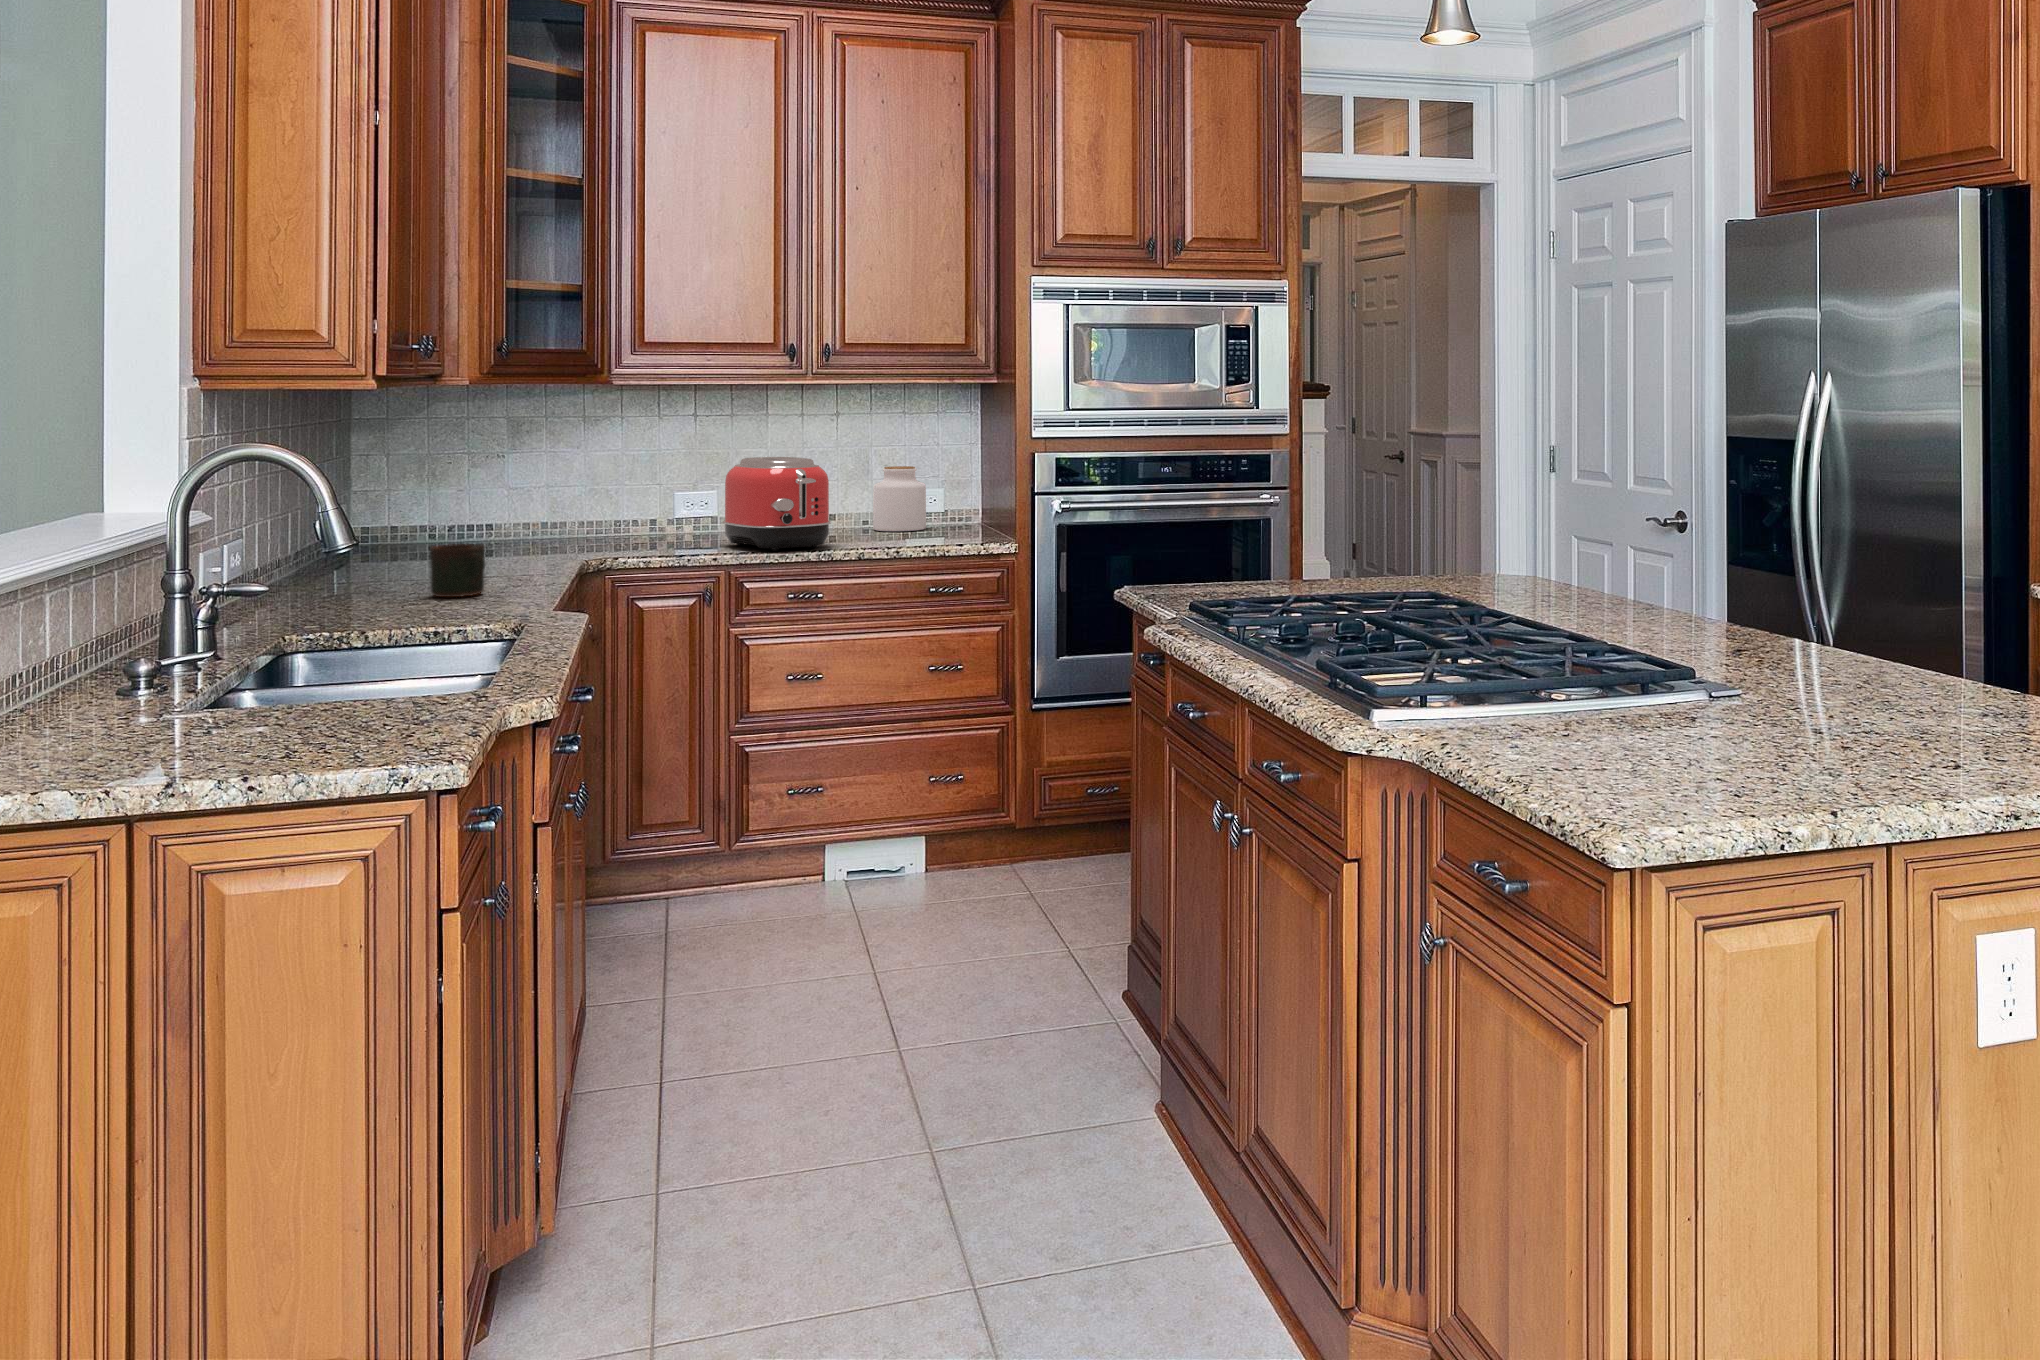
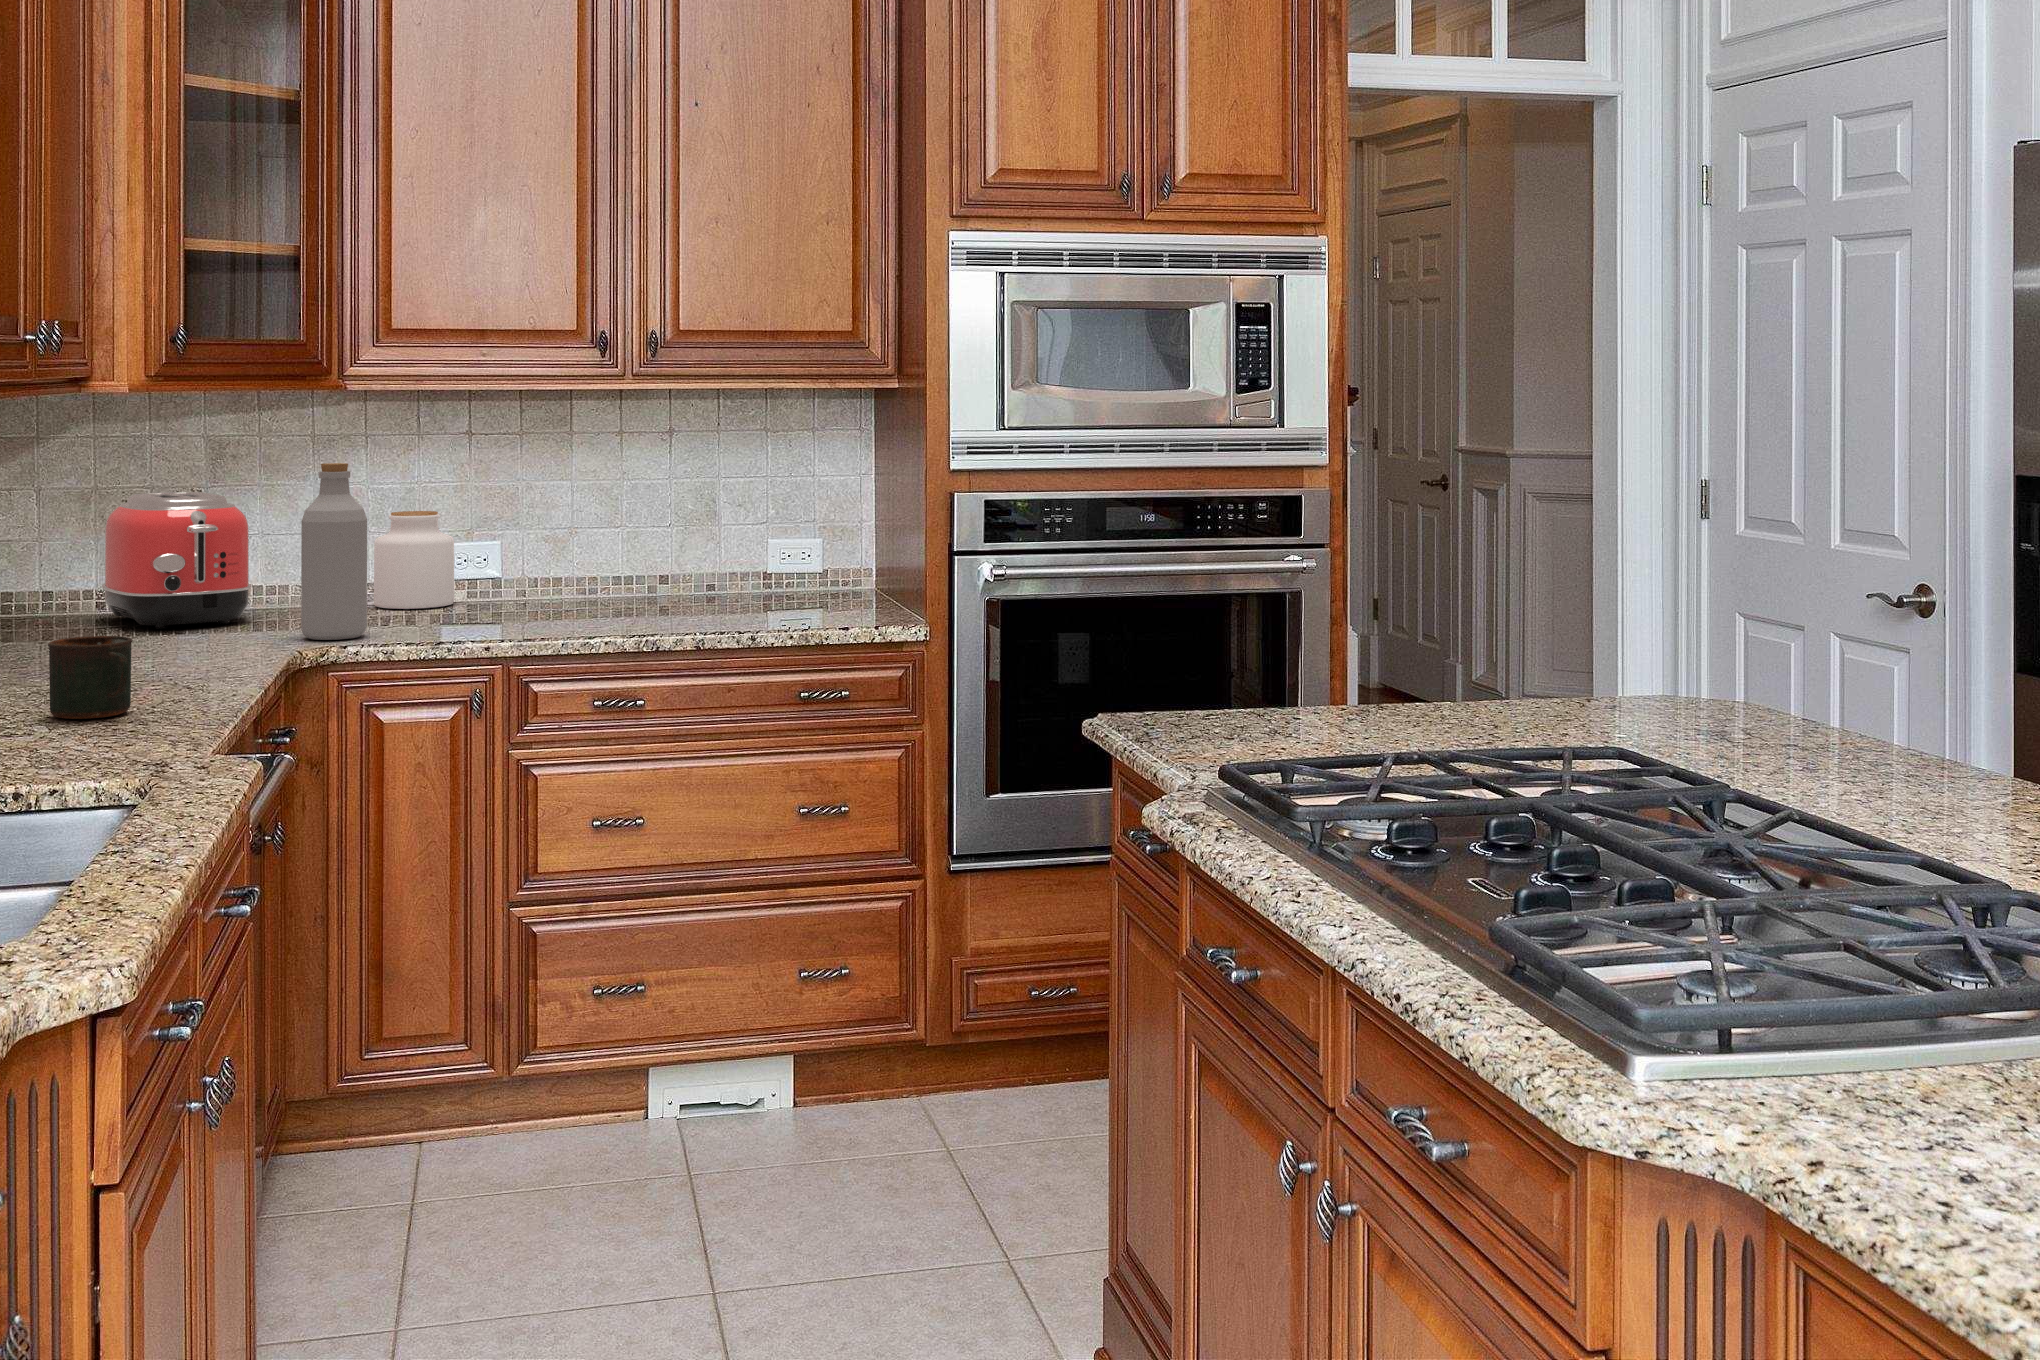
bottle: none [583,434,629,555] -> present [301,463,367,640]
toaster: present [723,457,831,551] -> present [102,492,252,629]
jar: present [873,466,926,531] -> present [374,511,454,609]

